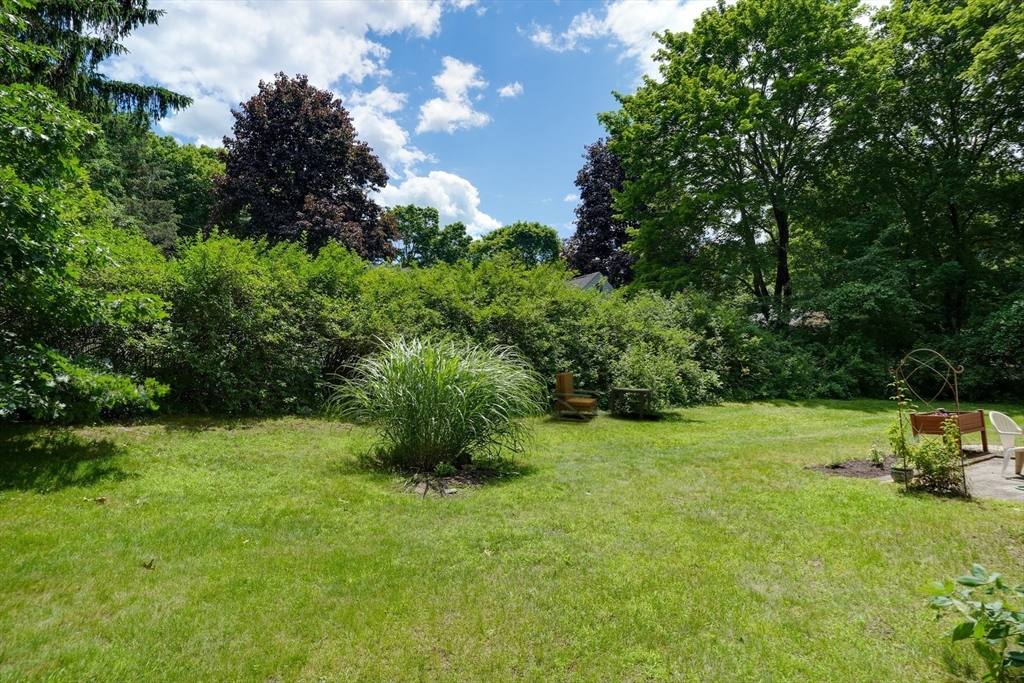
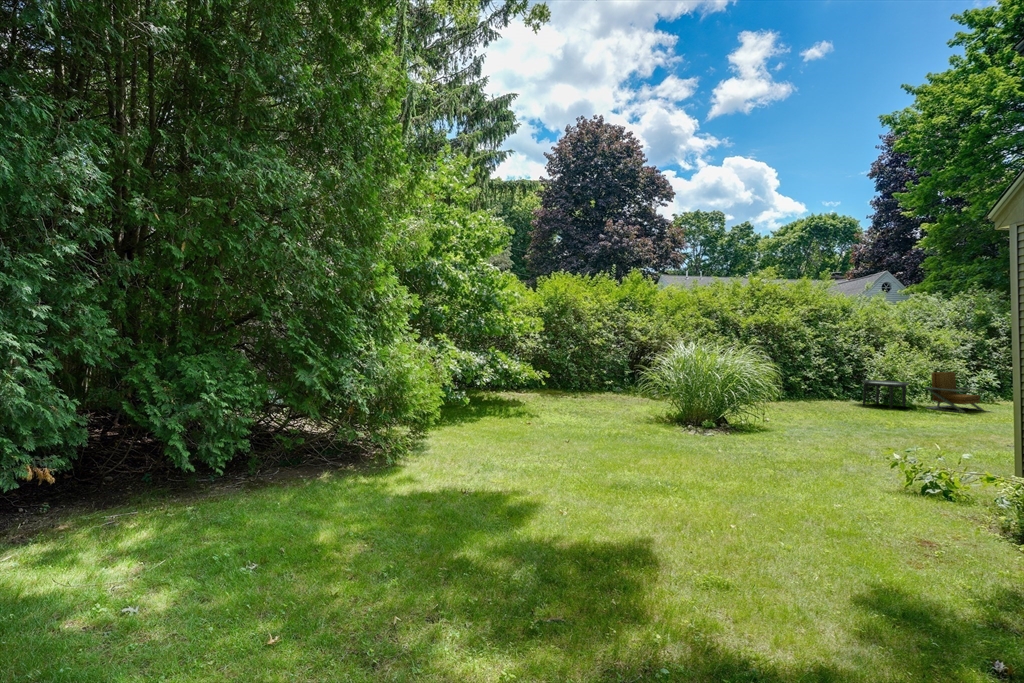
lounge chair: present [550,372,599,422] -> present [925,372,983,413]

